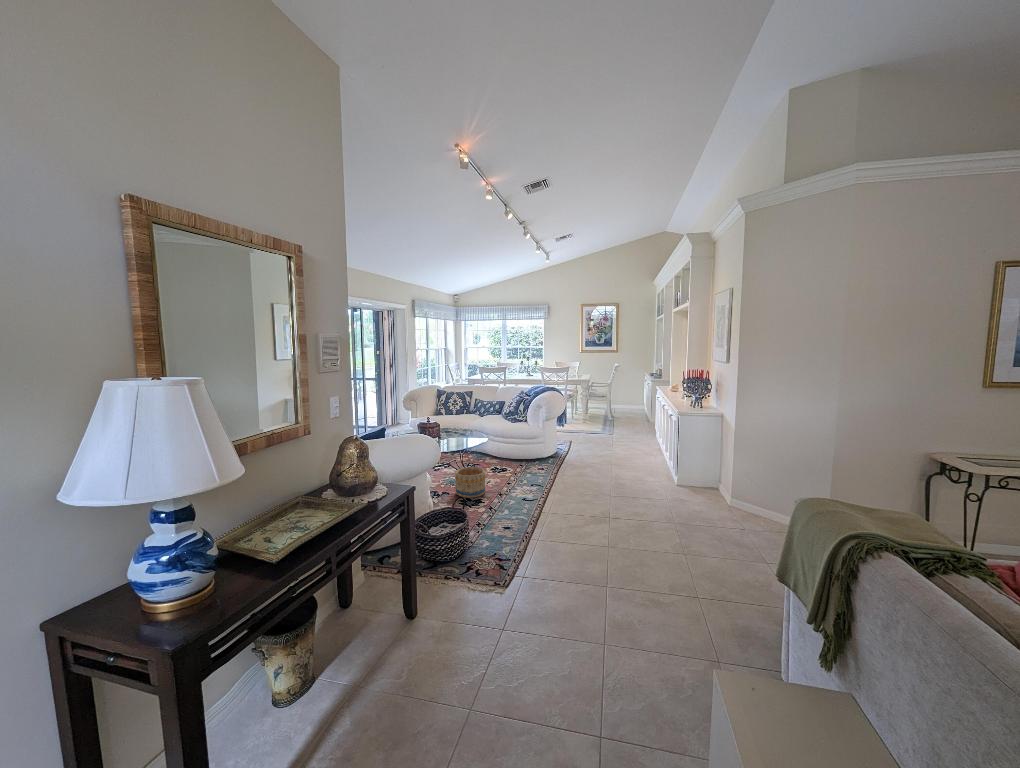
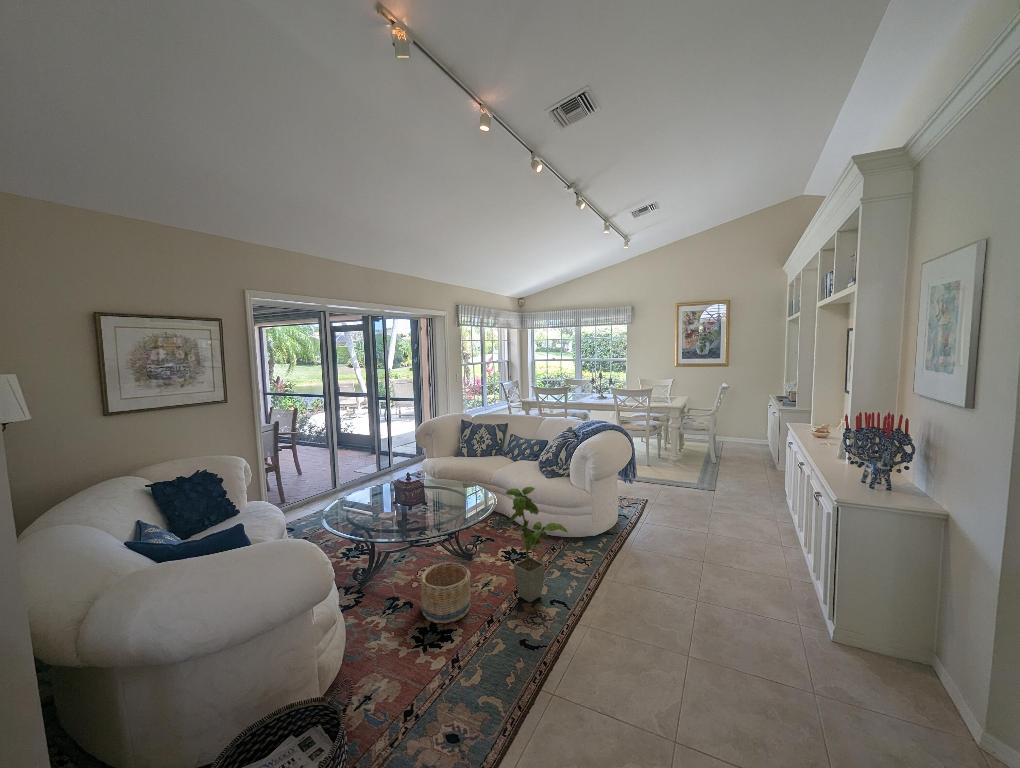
house plant: none [505,416,543,486] -> present [505,487,568,602]

